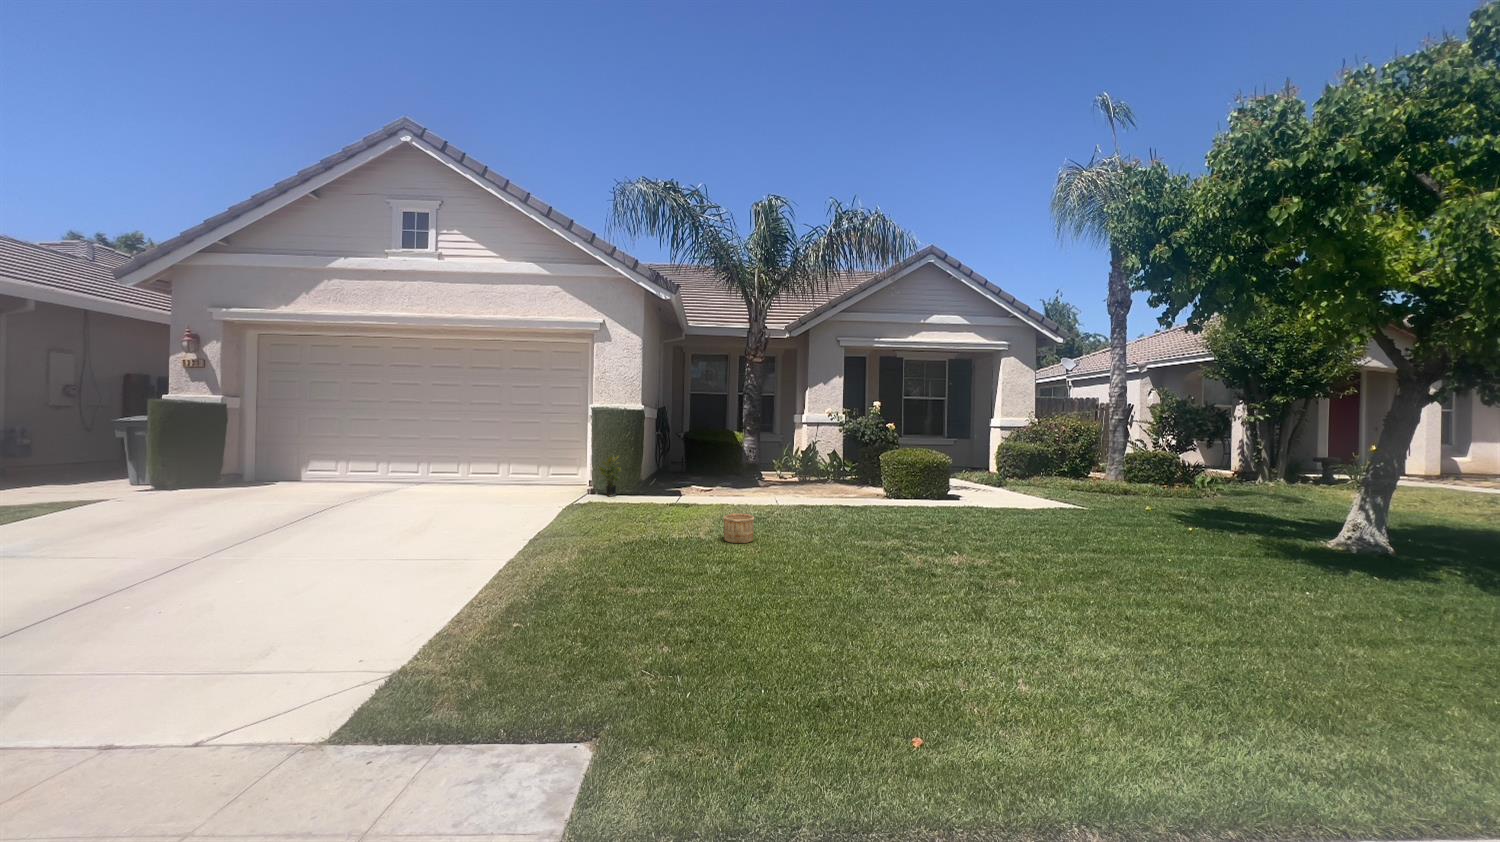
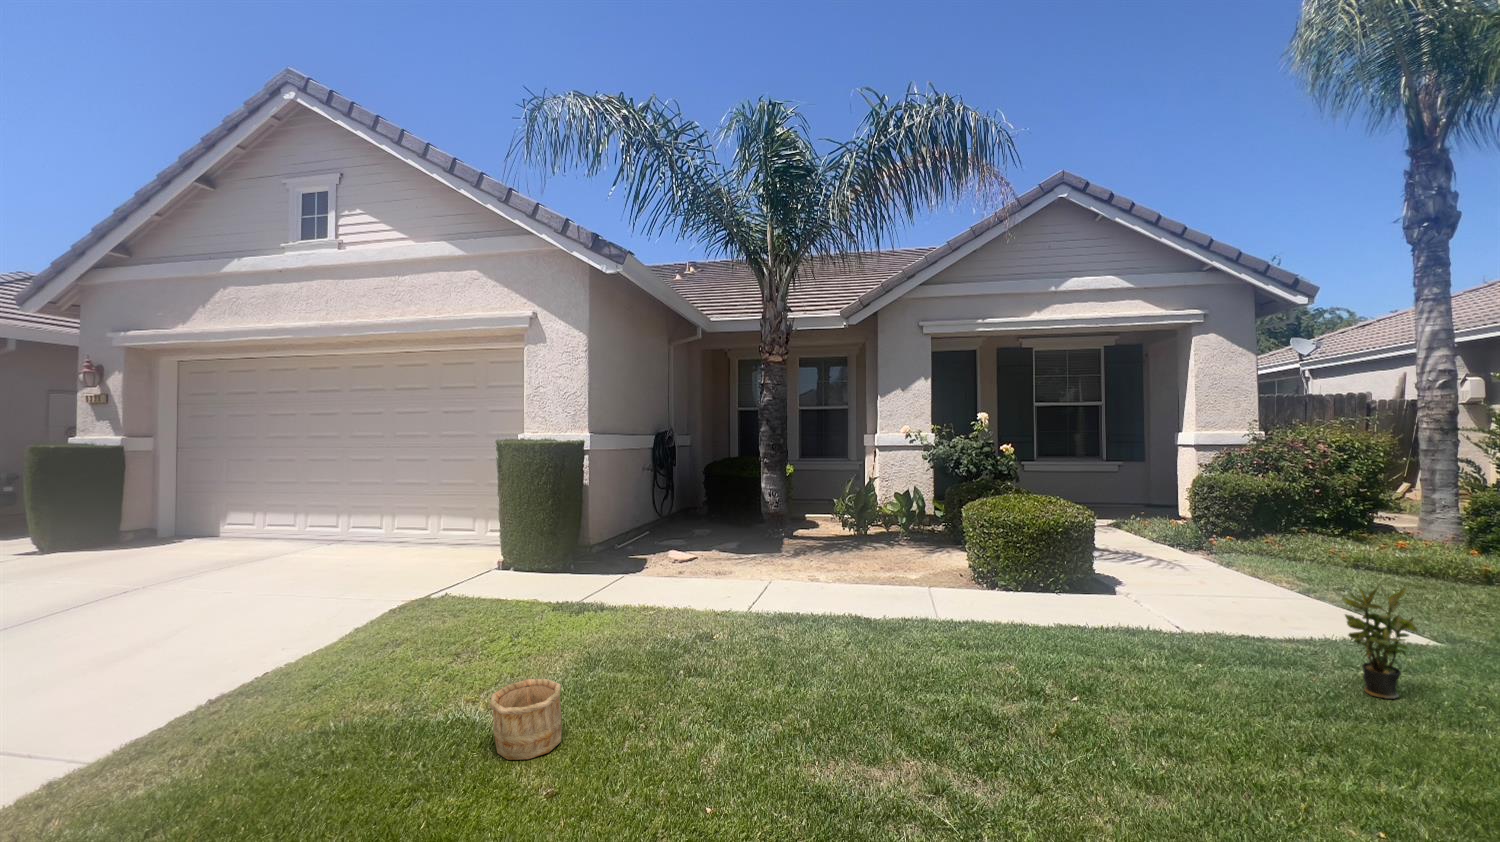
potted plant: present [599,456,621,496] -> present [1342,582,1418,699]

